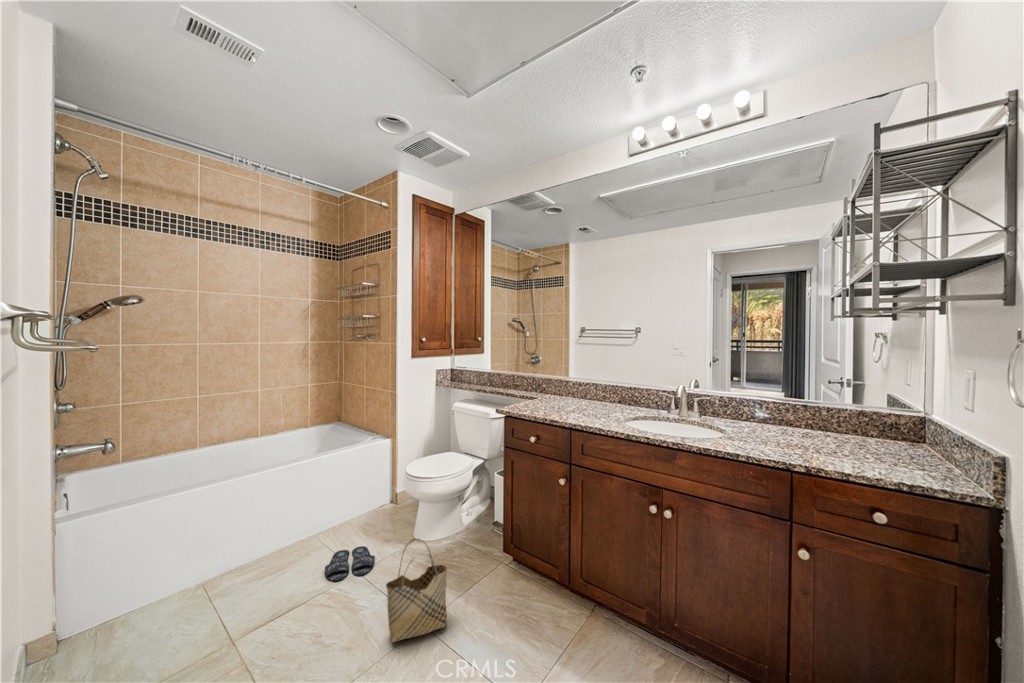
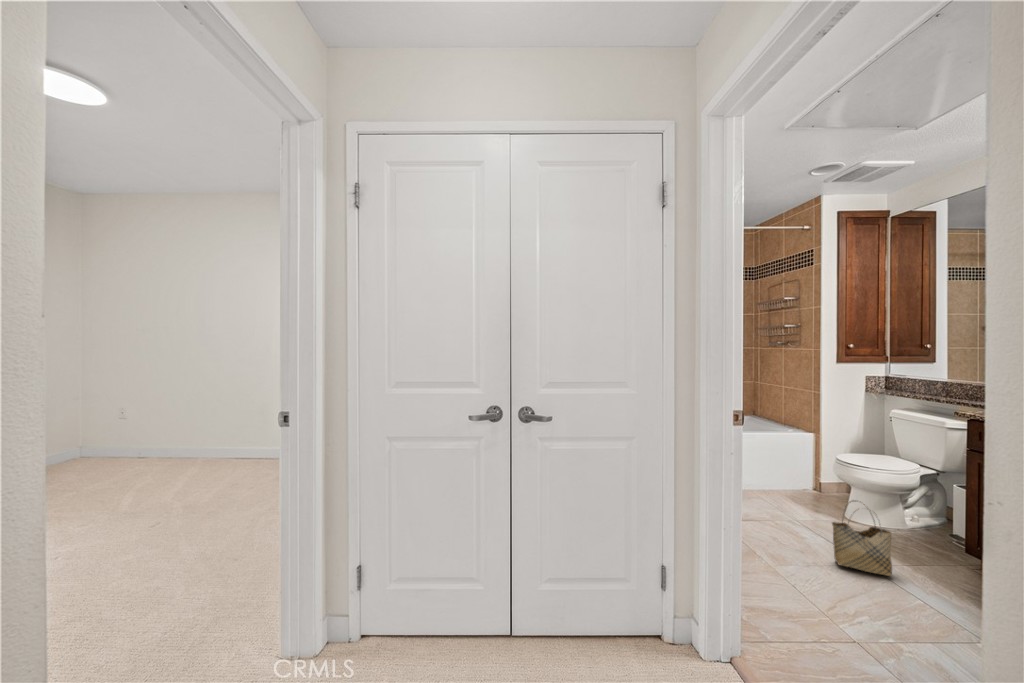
slippers: present [325,546,375,581] -> none [766,506,808,525]

